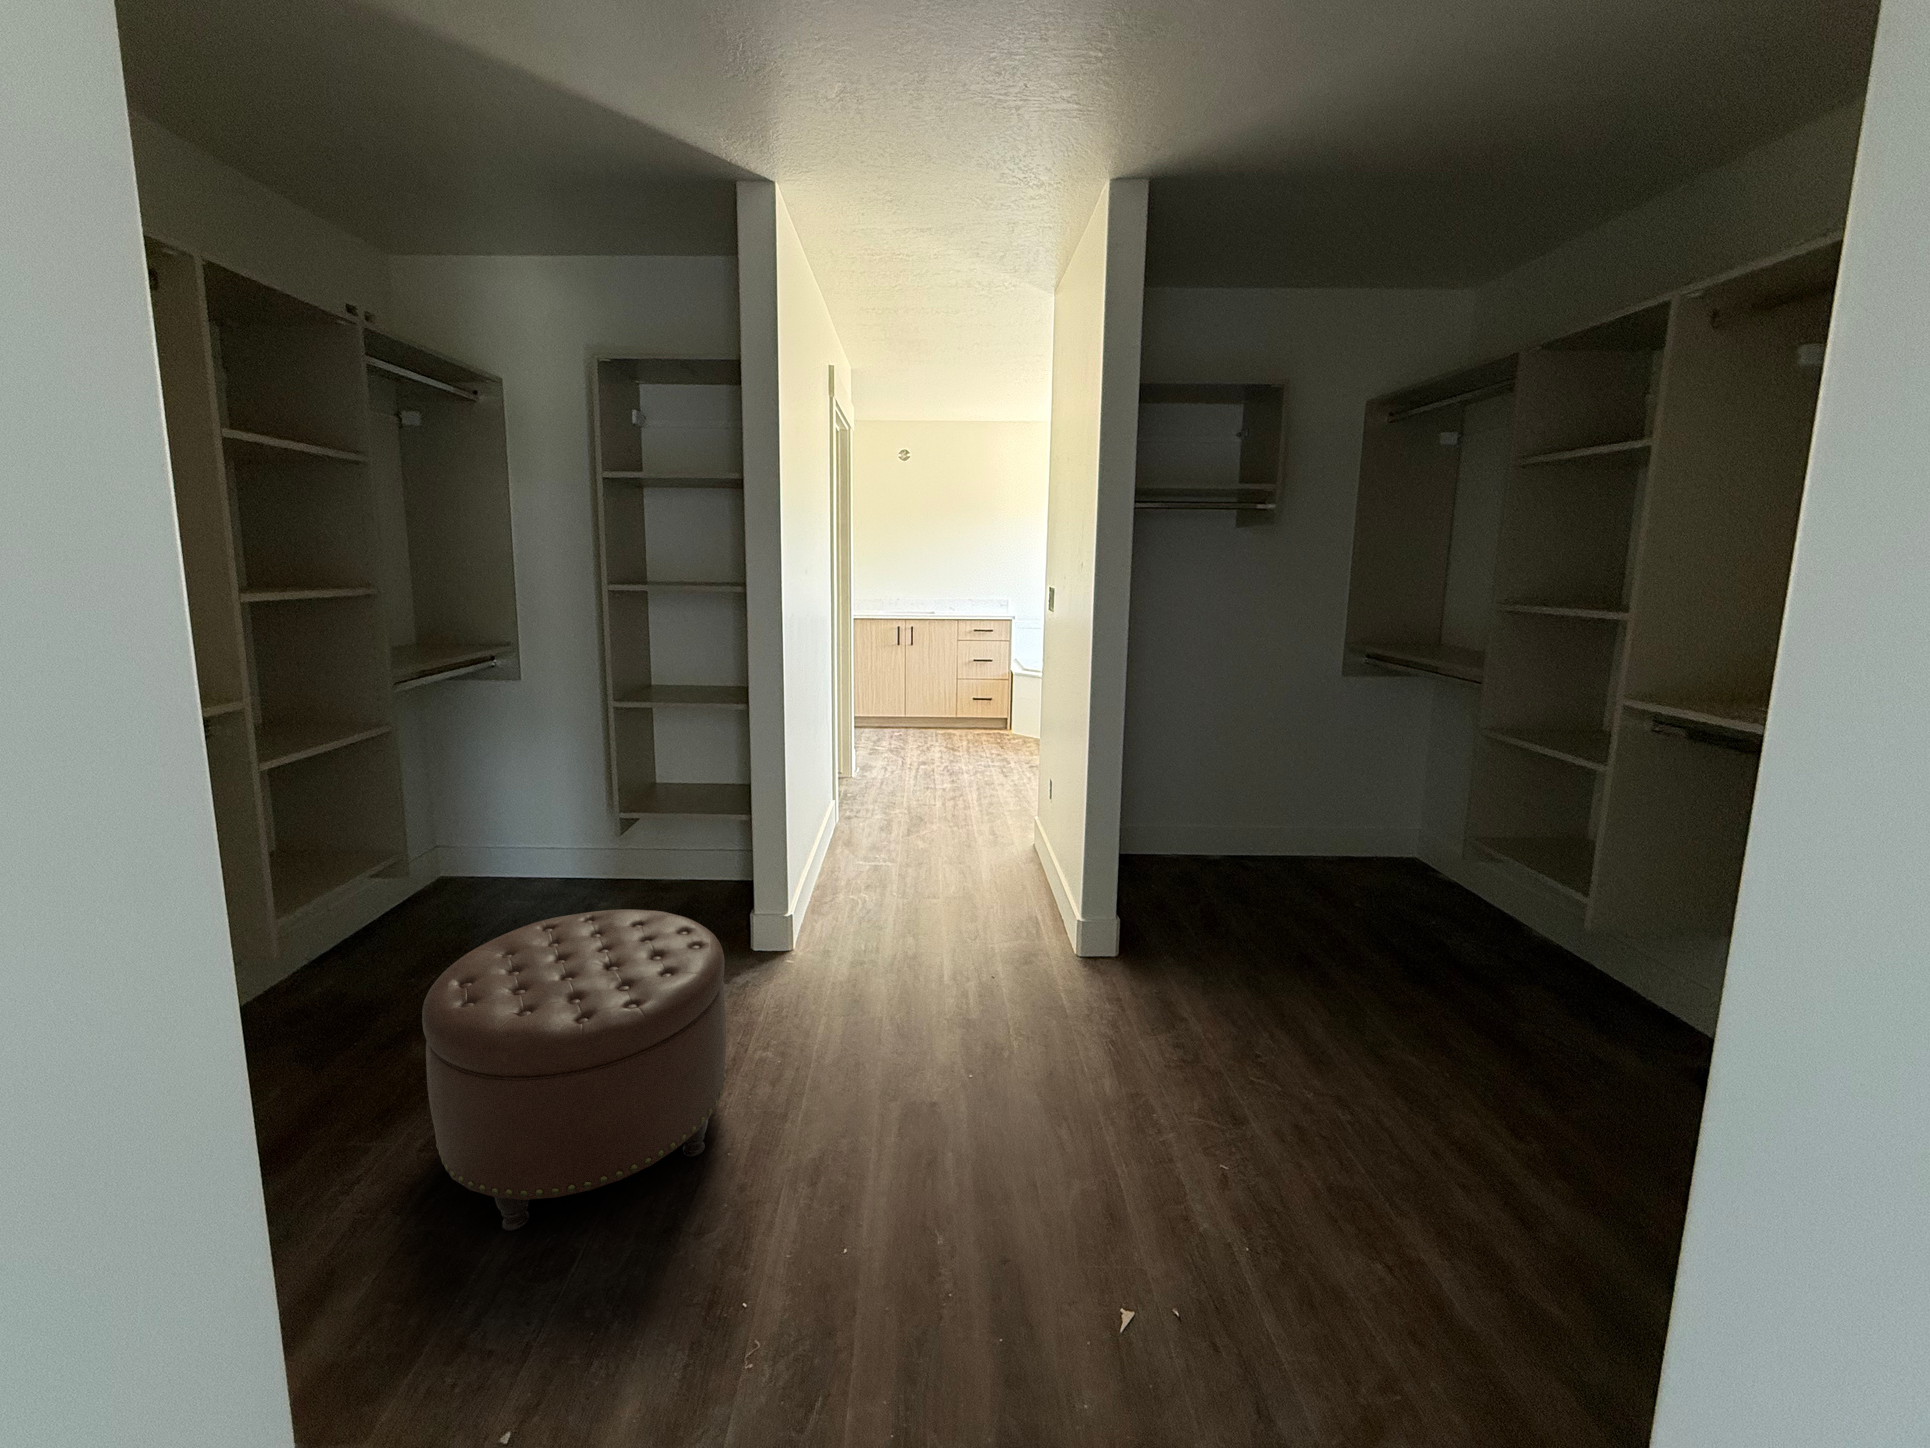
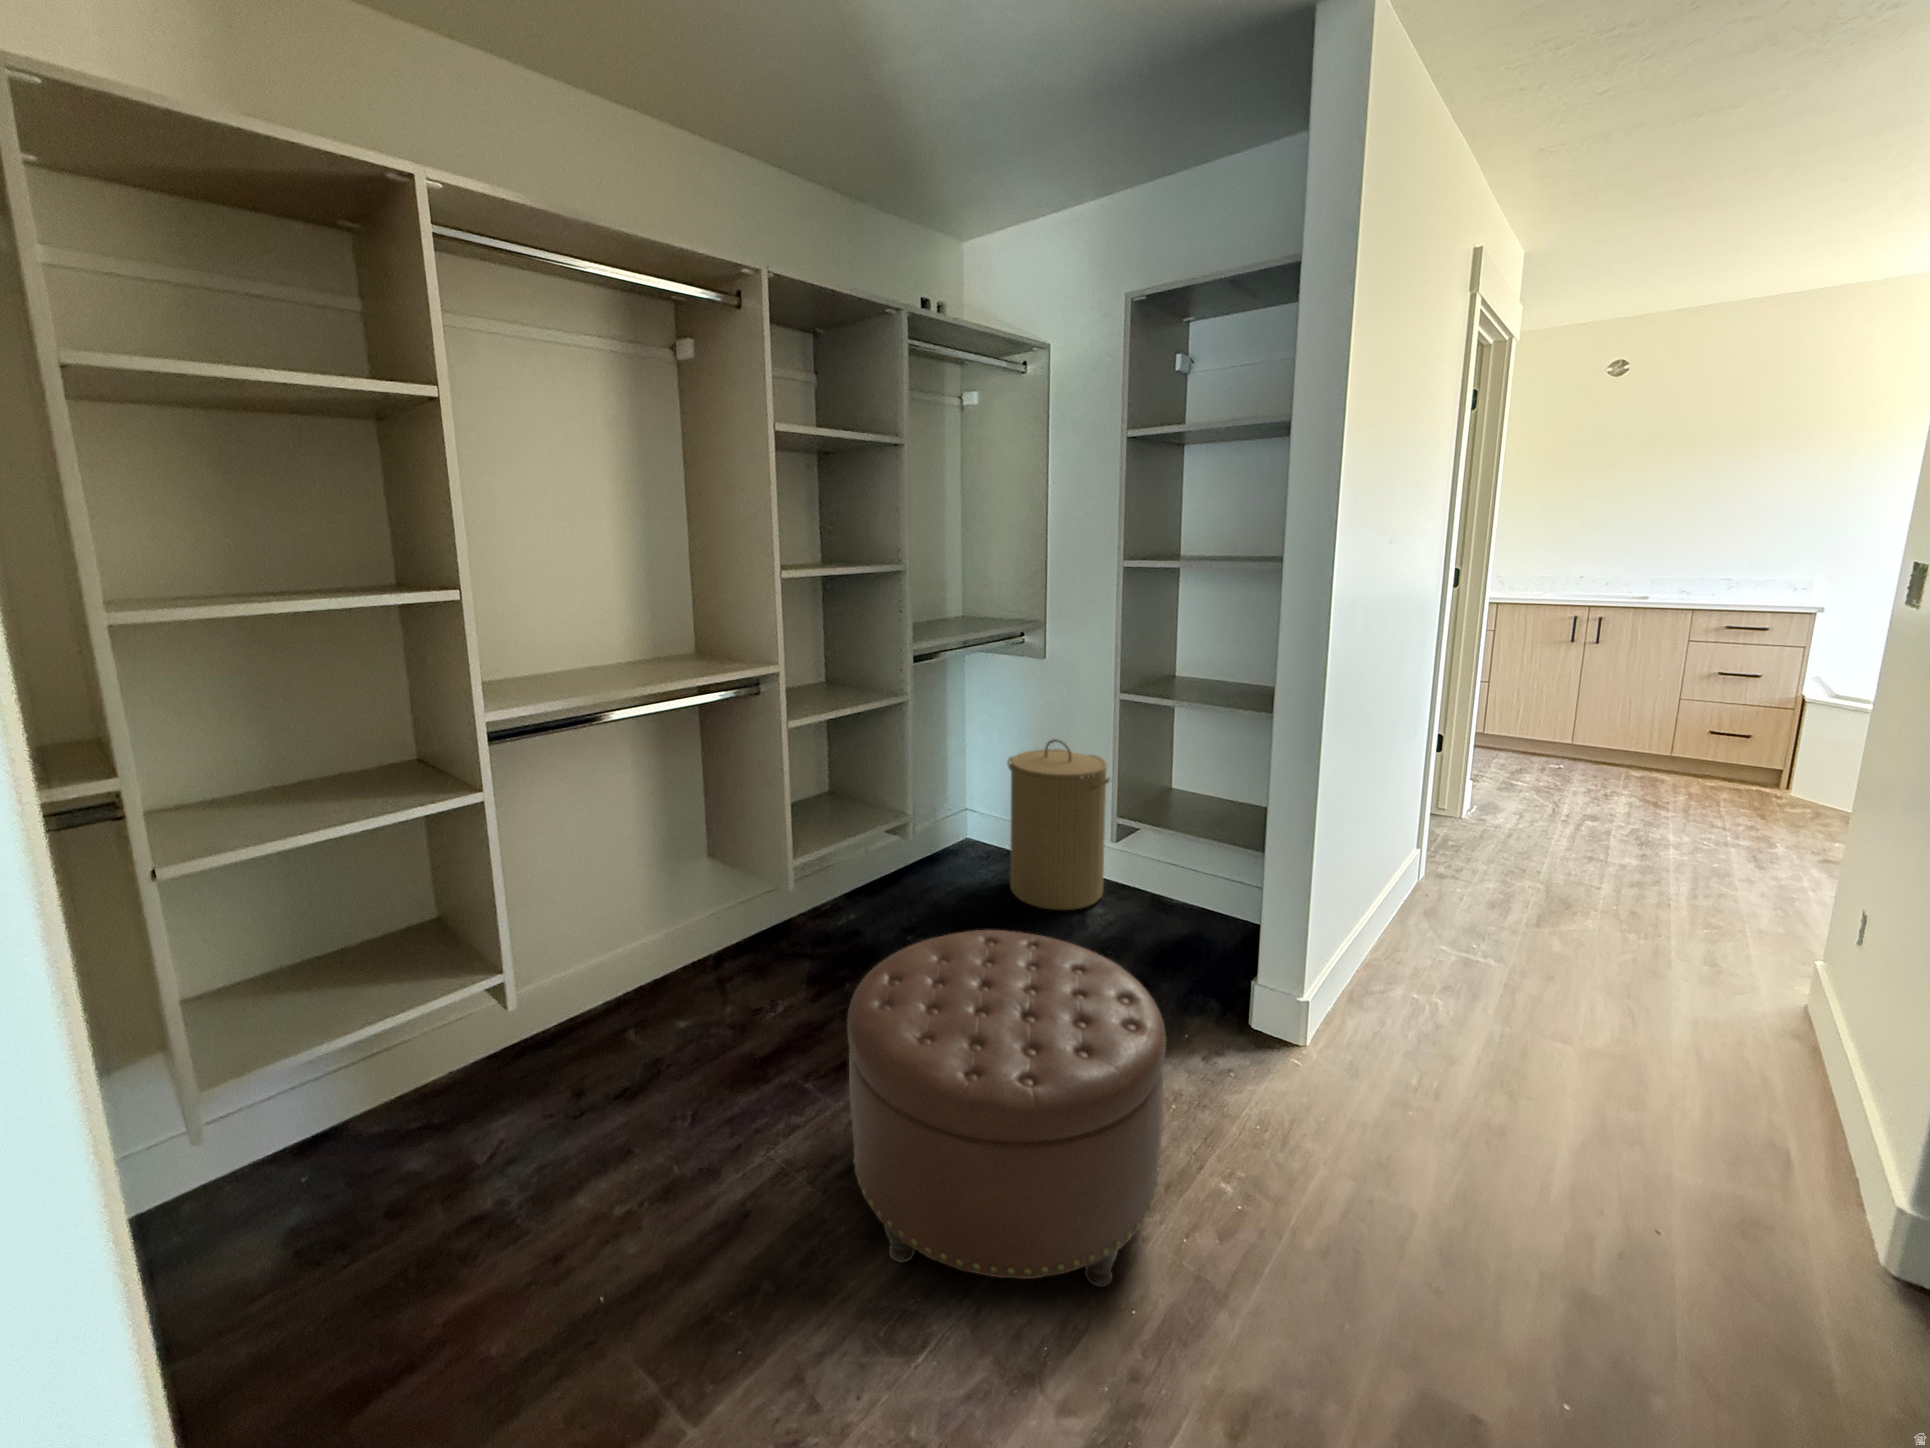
laundry hamper: none [493,754,608,918] -> present [1008,739,1110,910]

